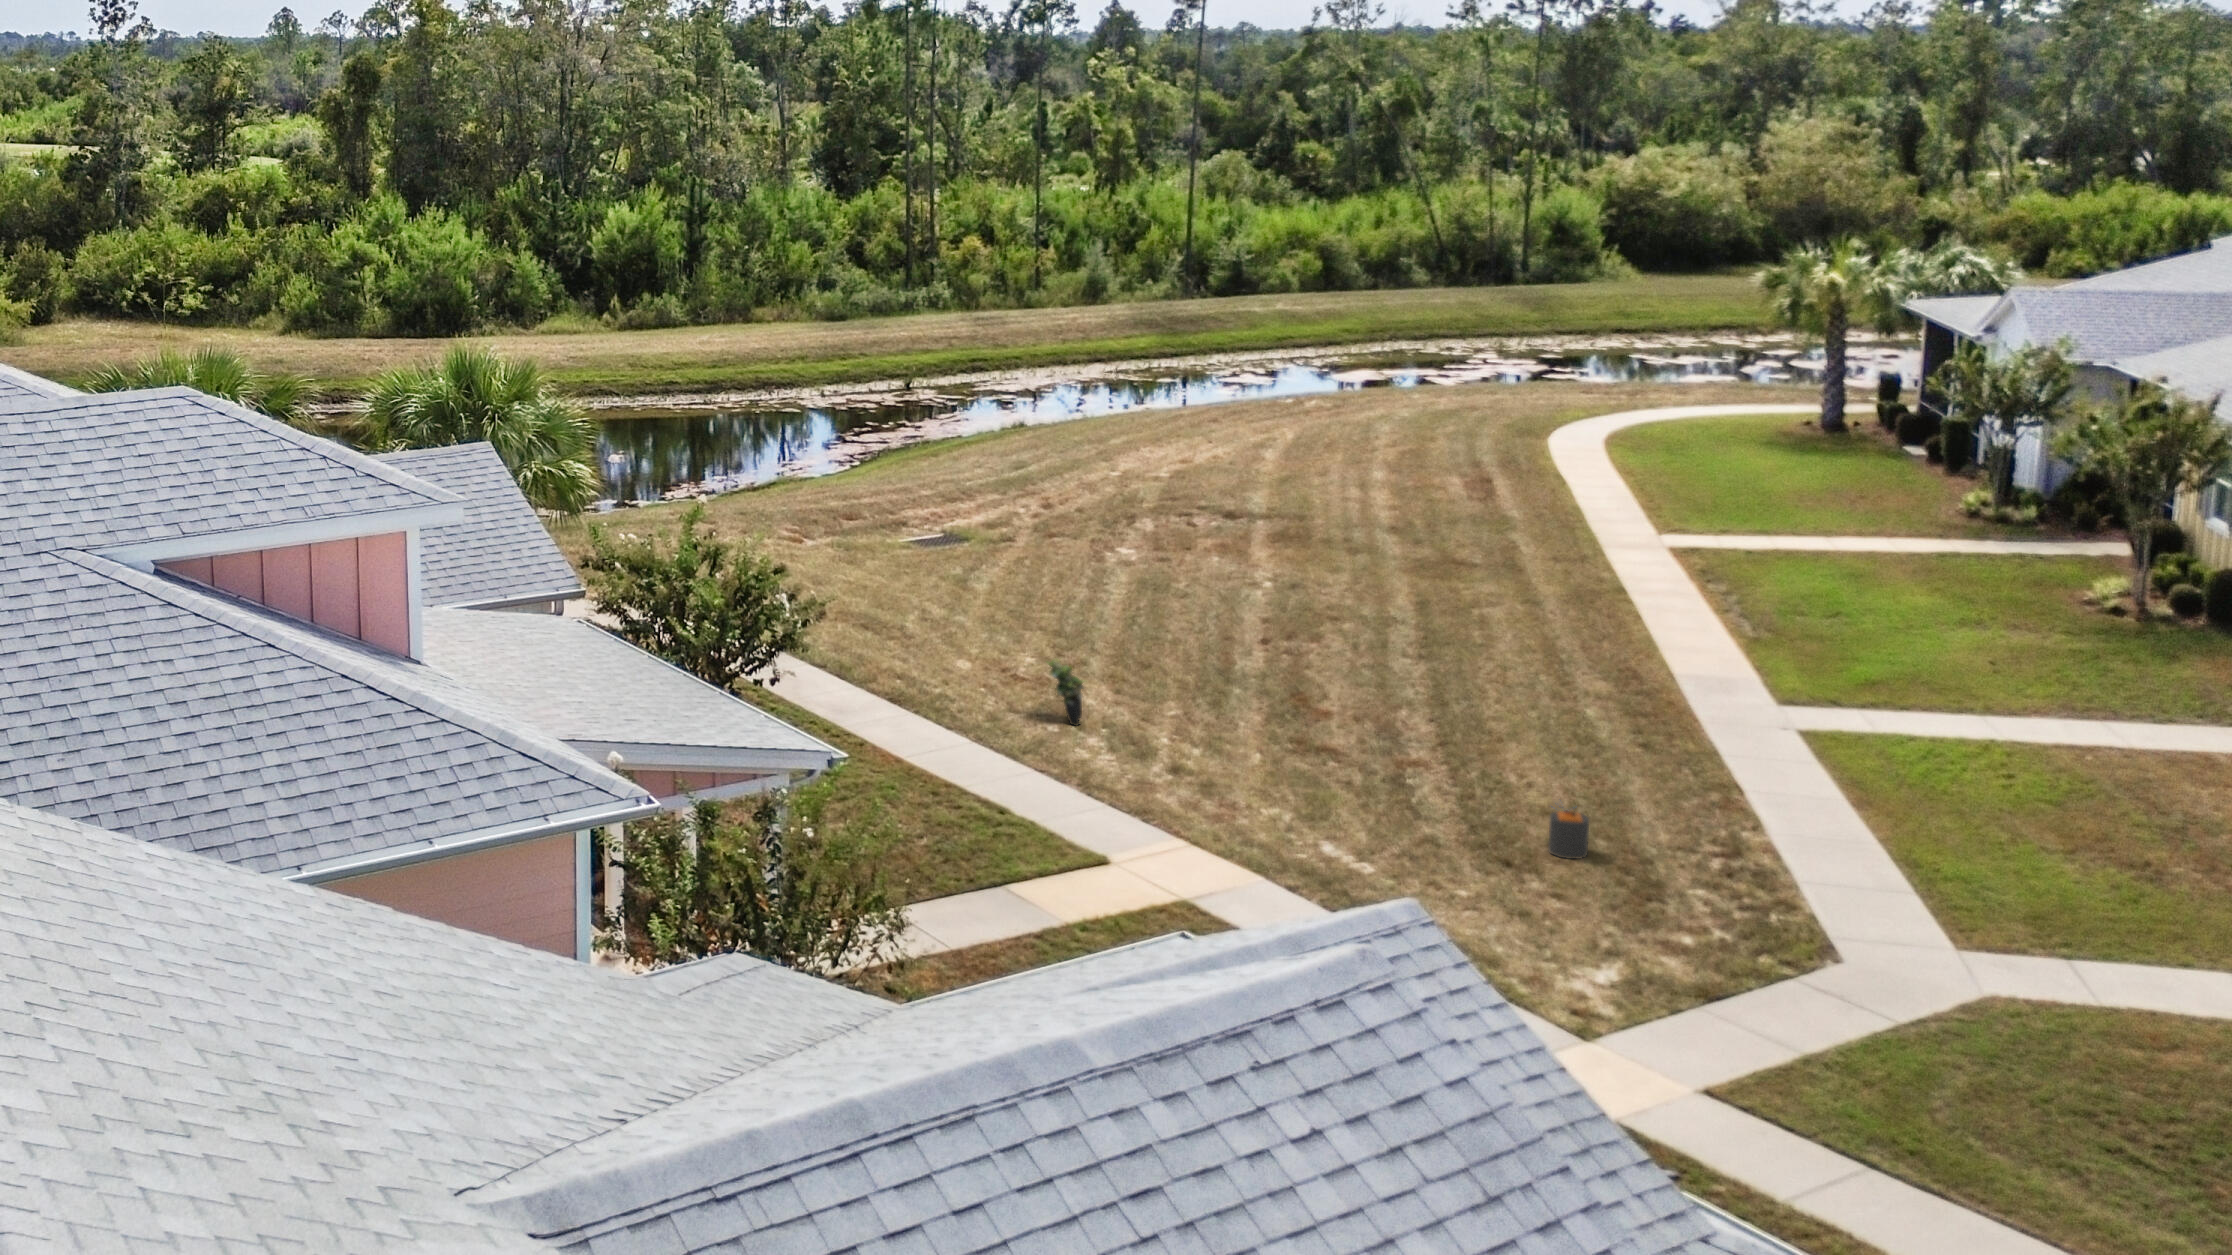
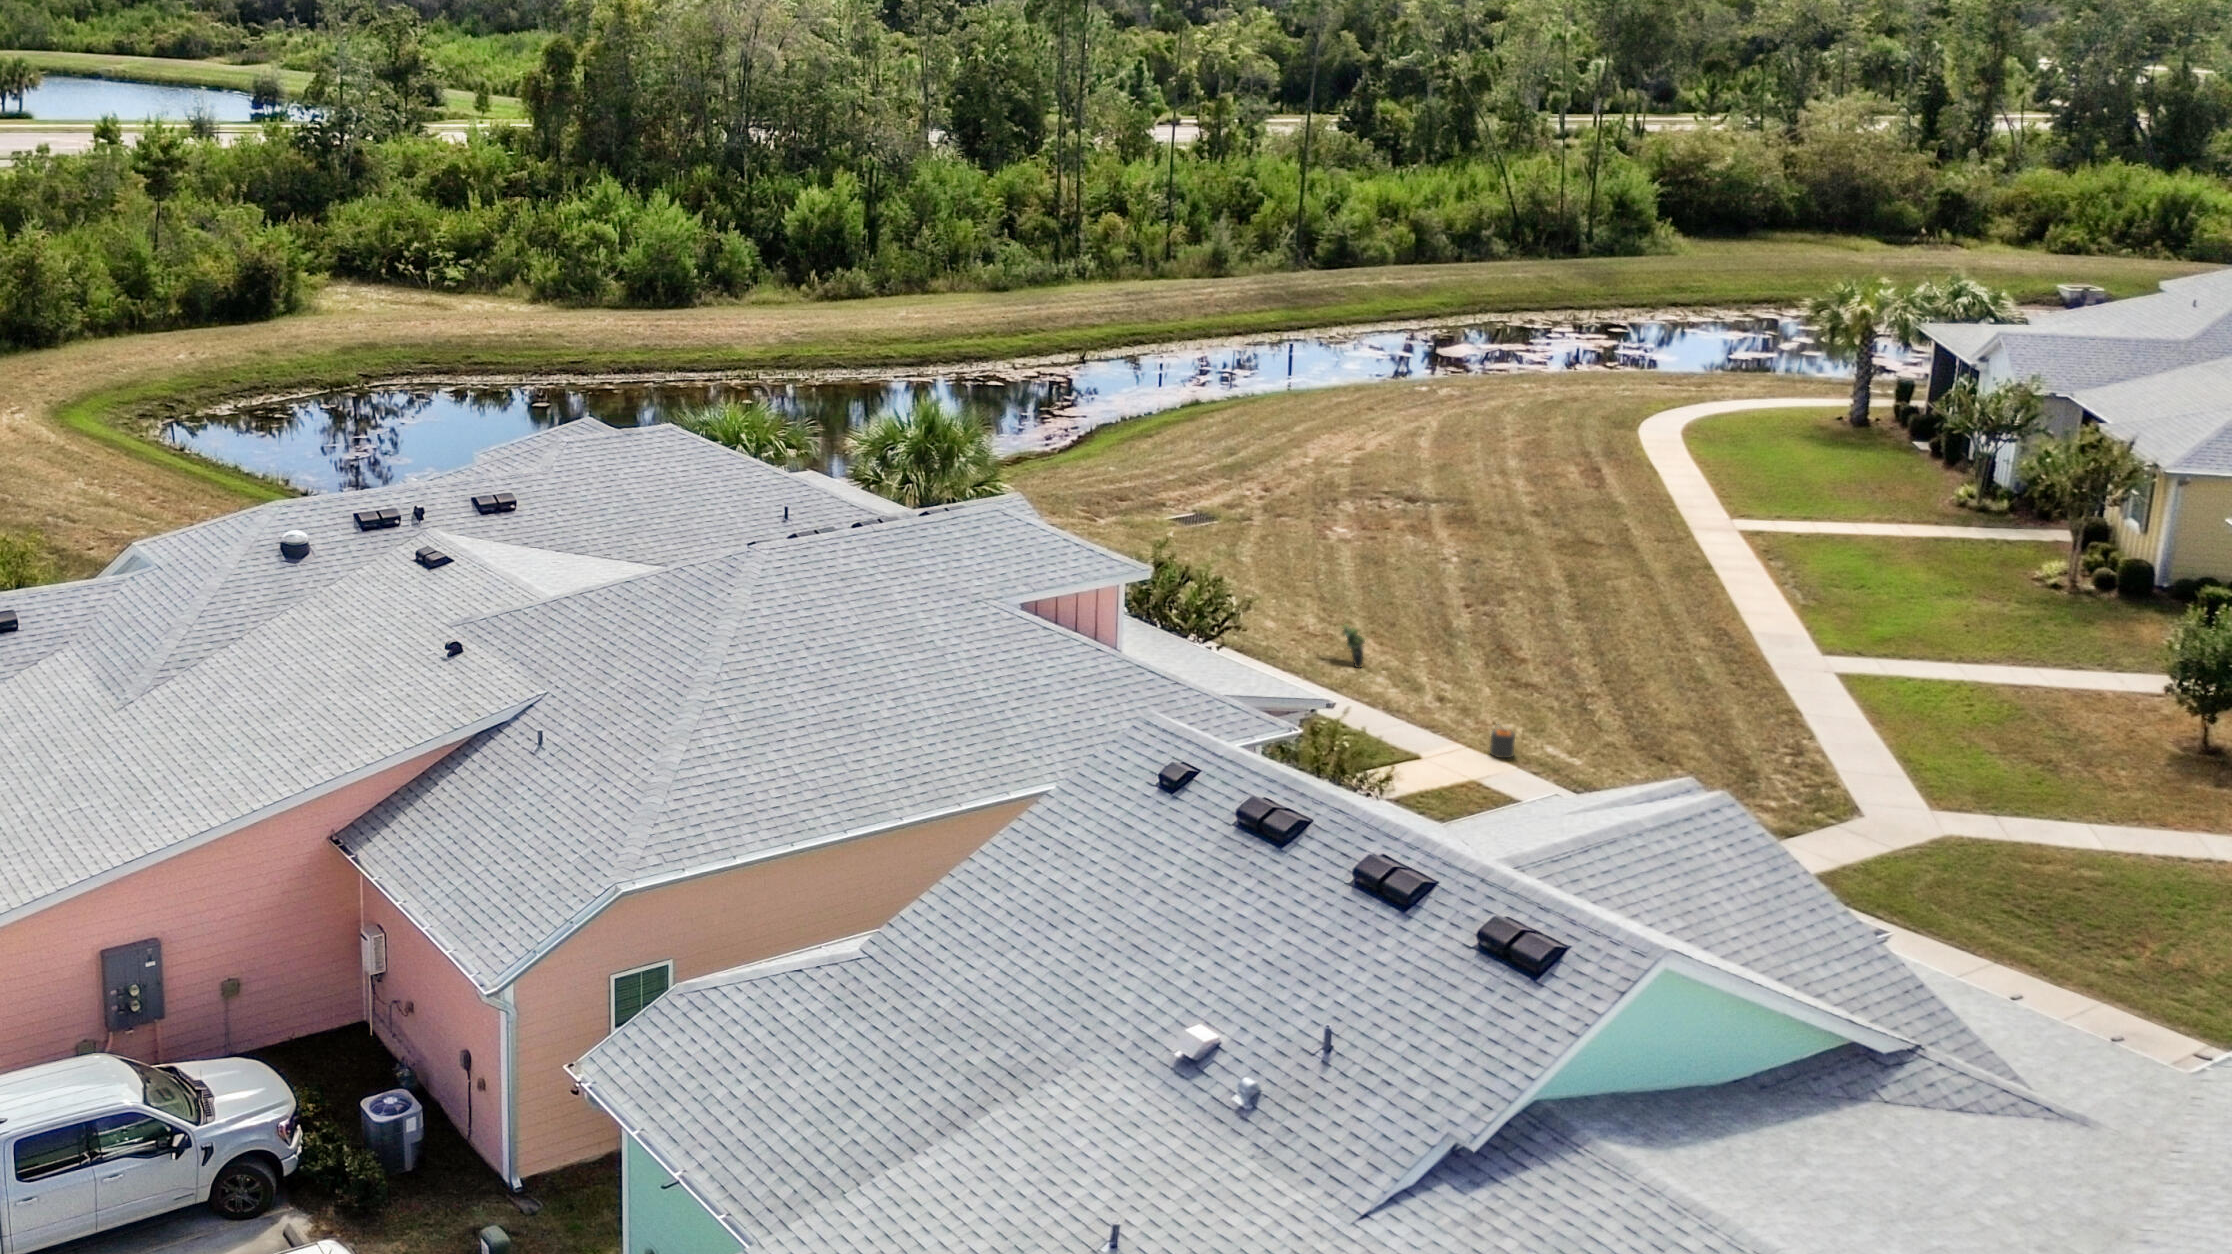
trash can: present [1548,806,1589,859] -> present [1490,729,1515,758]

